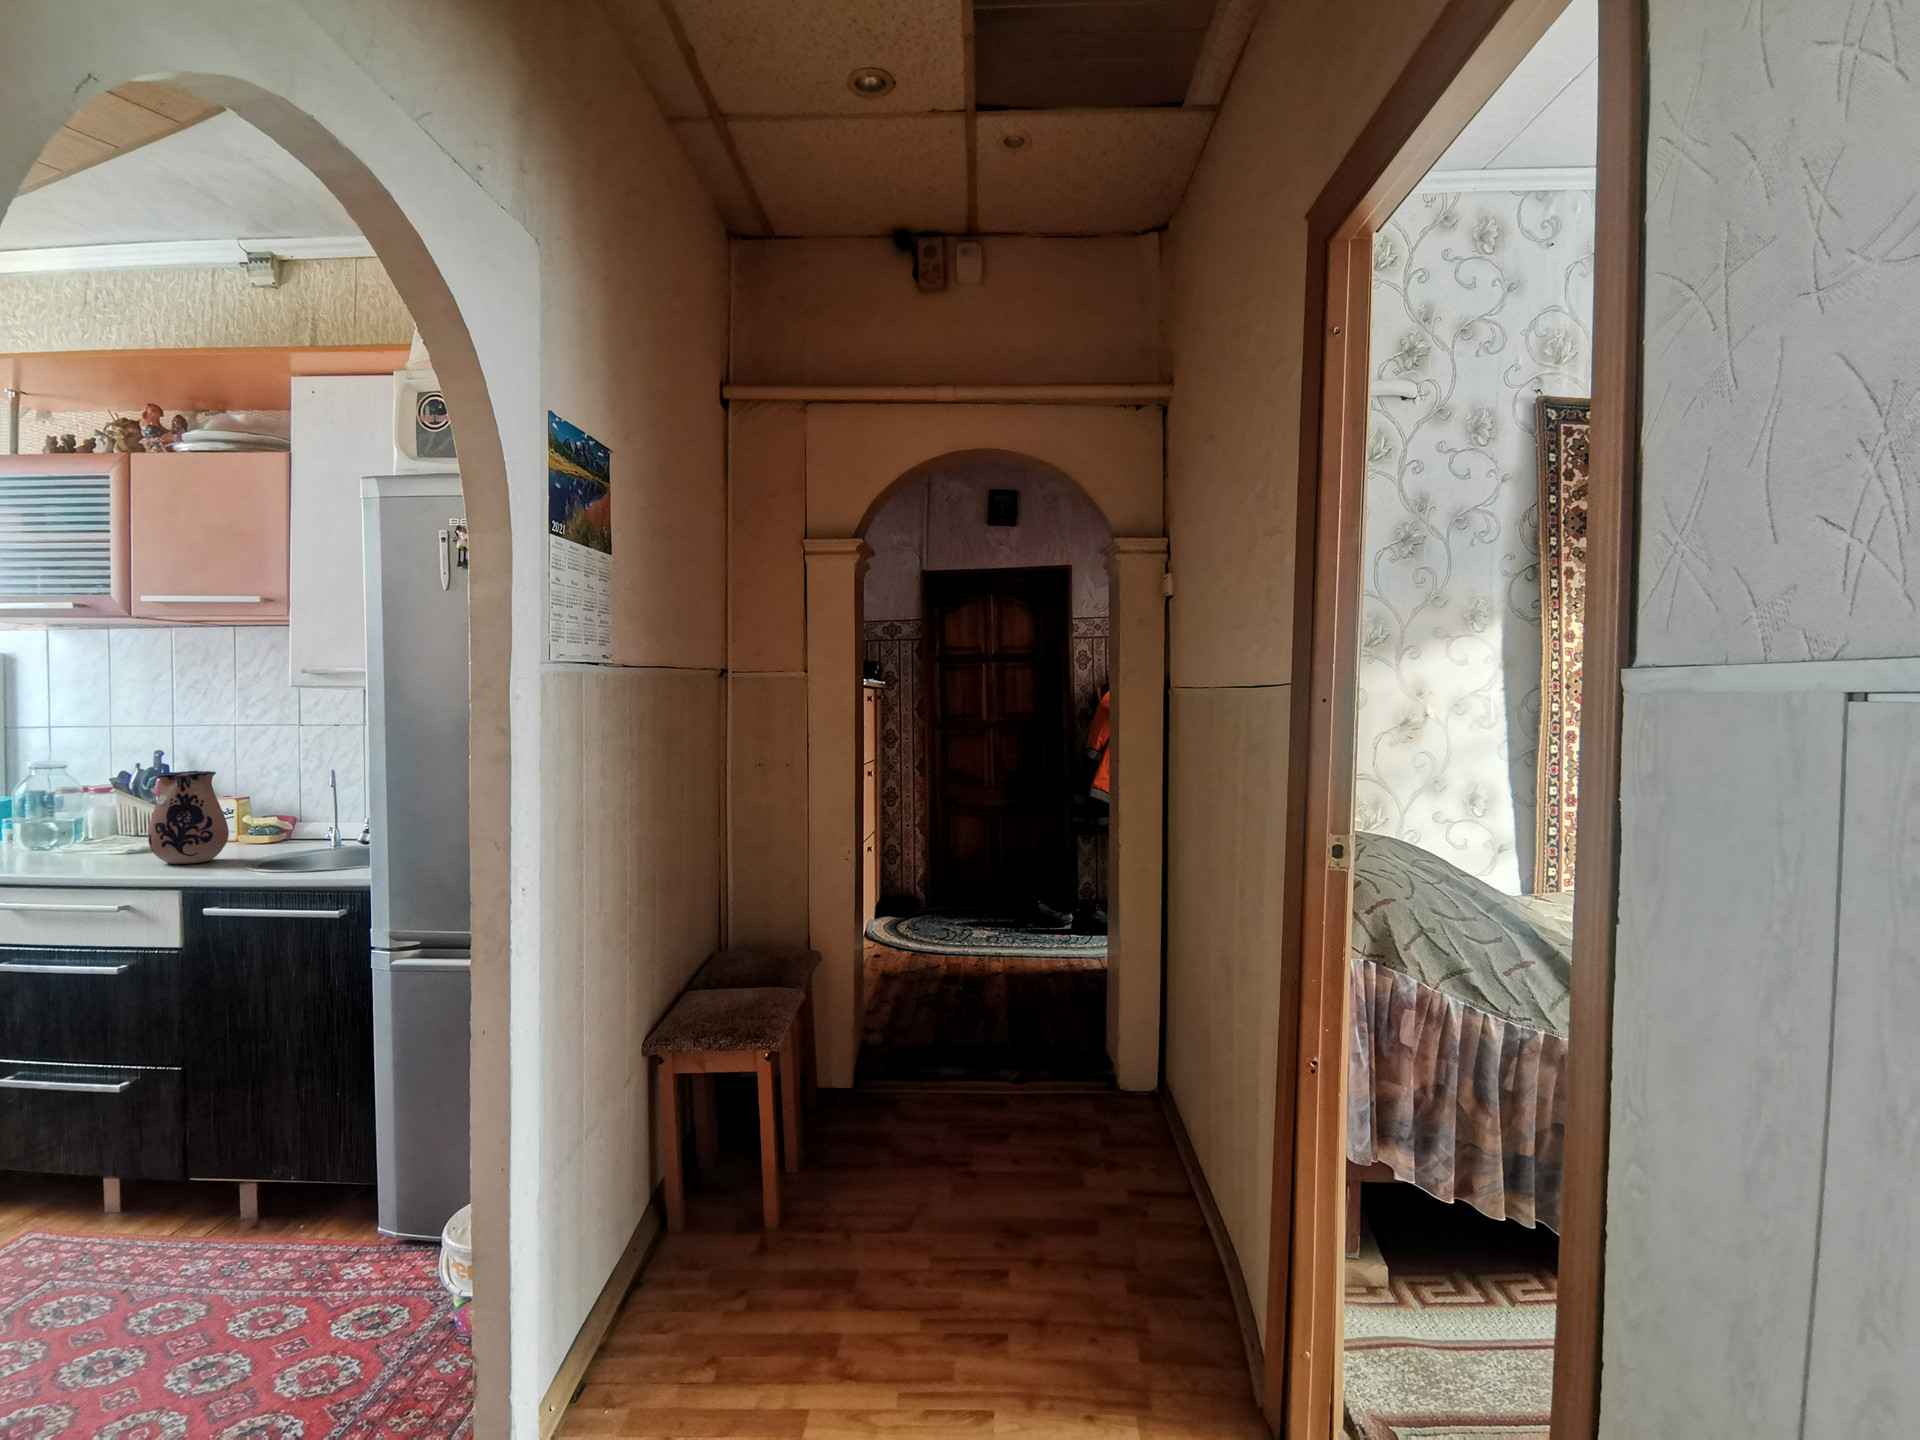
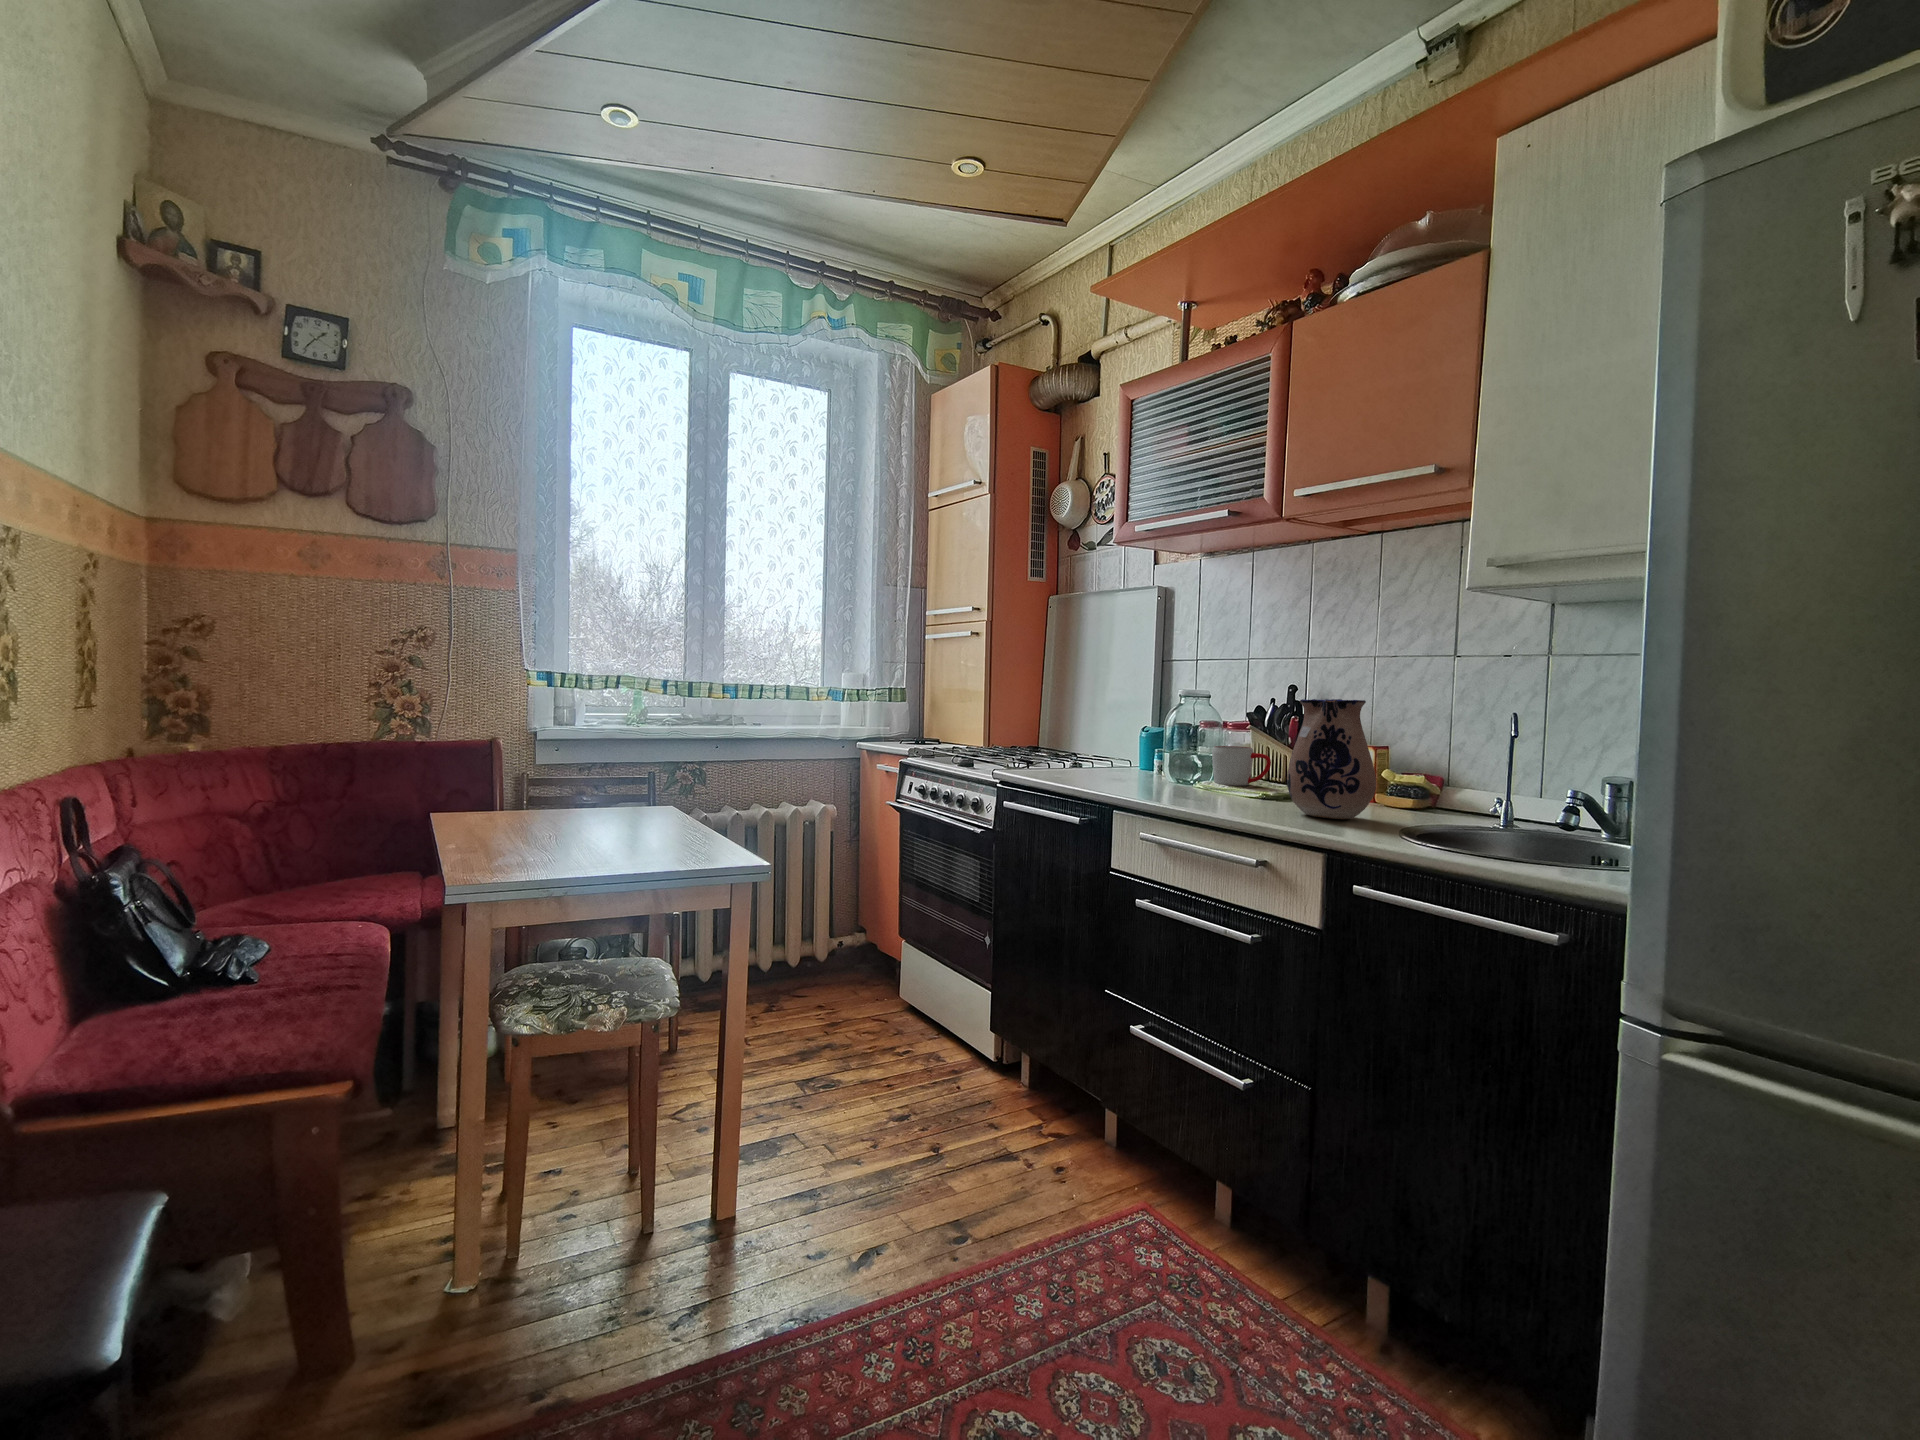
mug: none [70,810,137,847] -> present [1212,746,1271,786]

